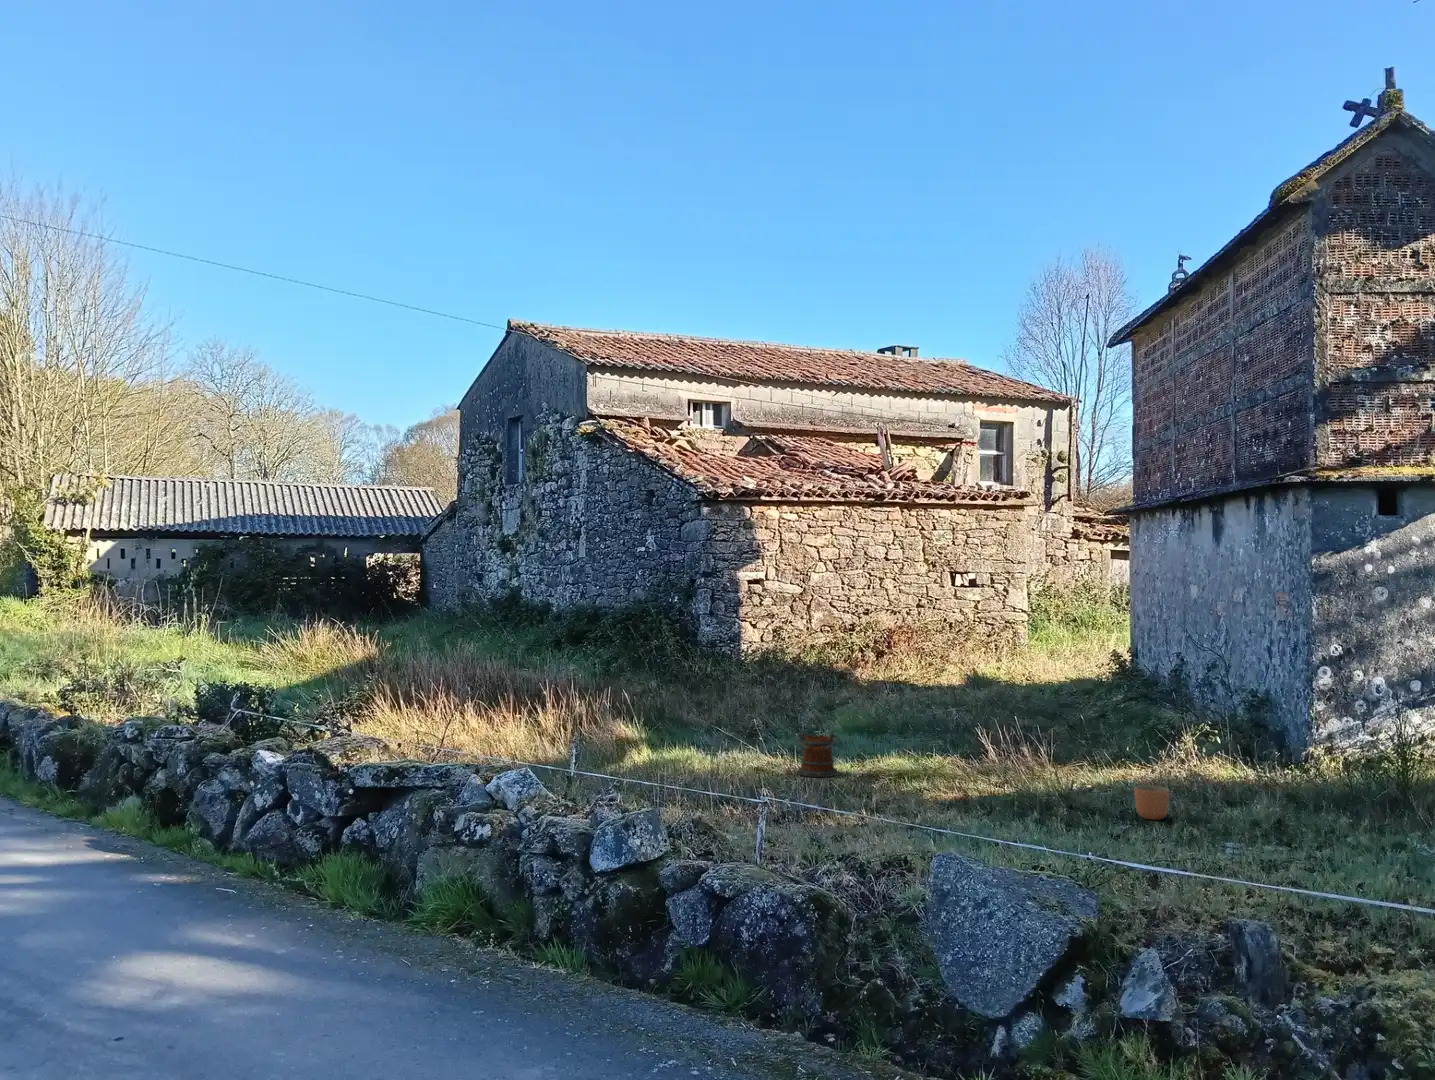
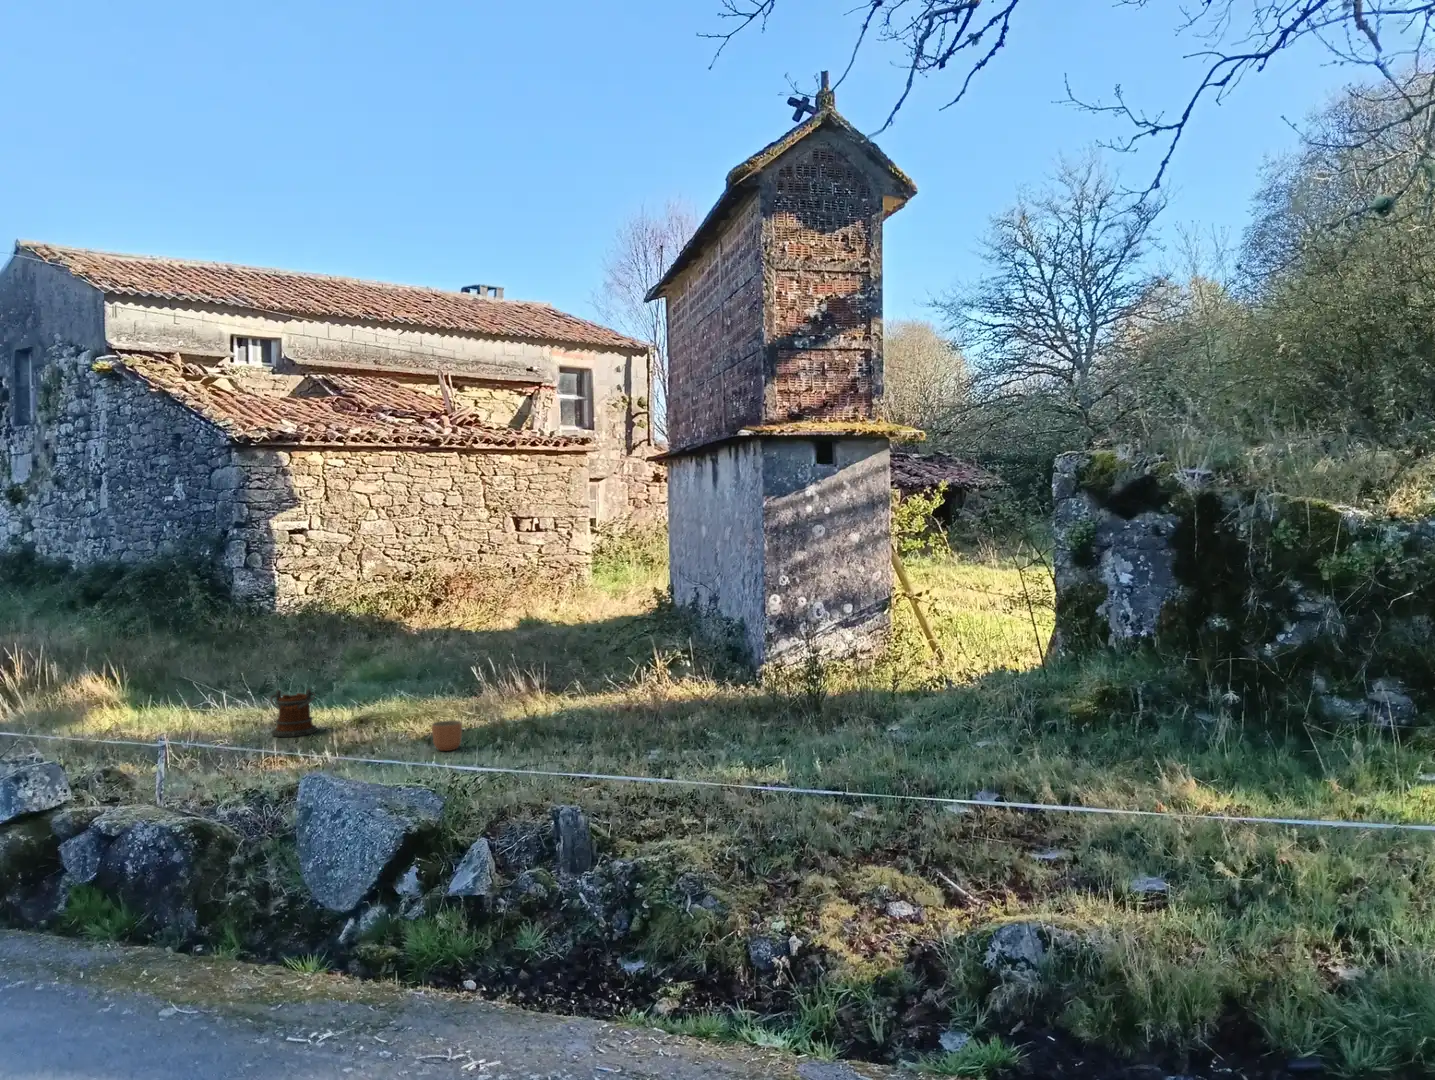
planter: present [1134,785,1169,820] -> present [432,720,462,751]

